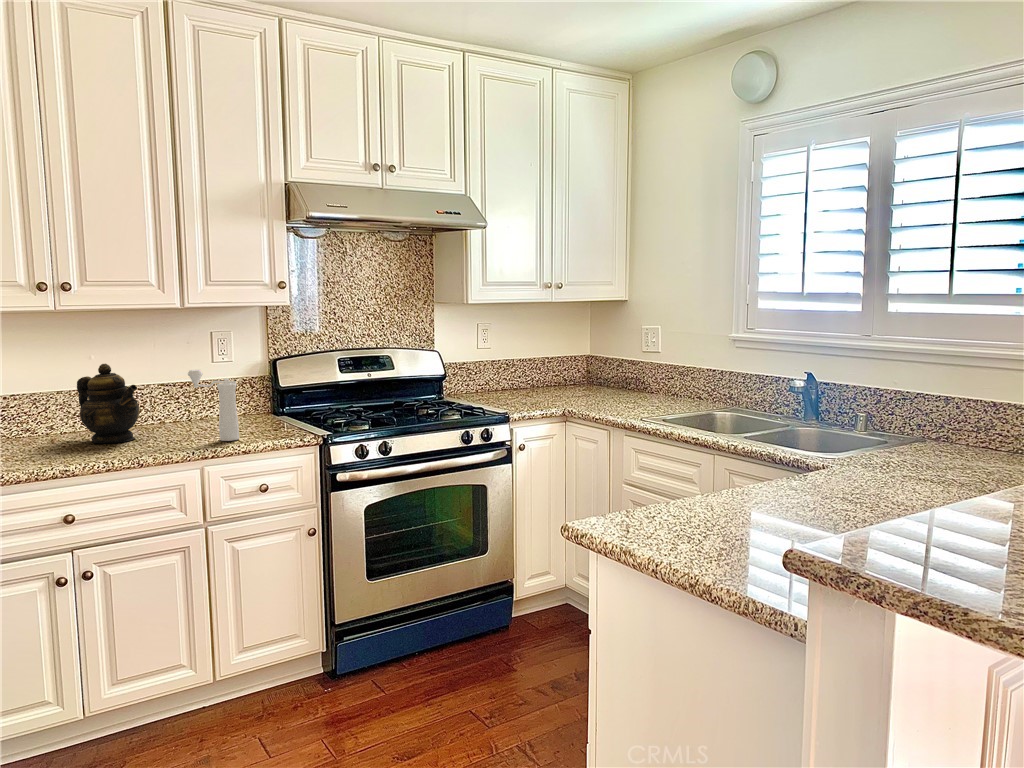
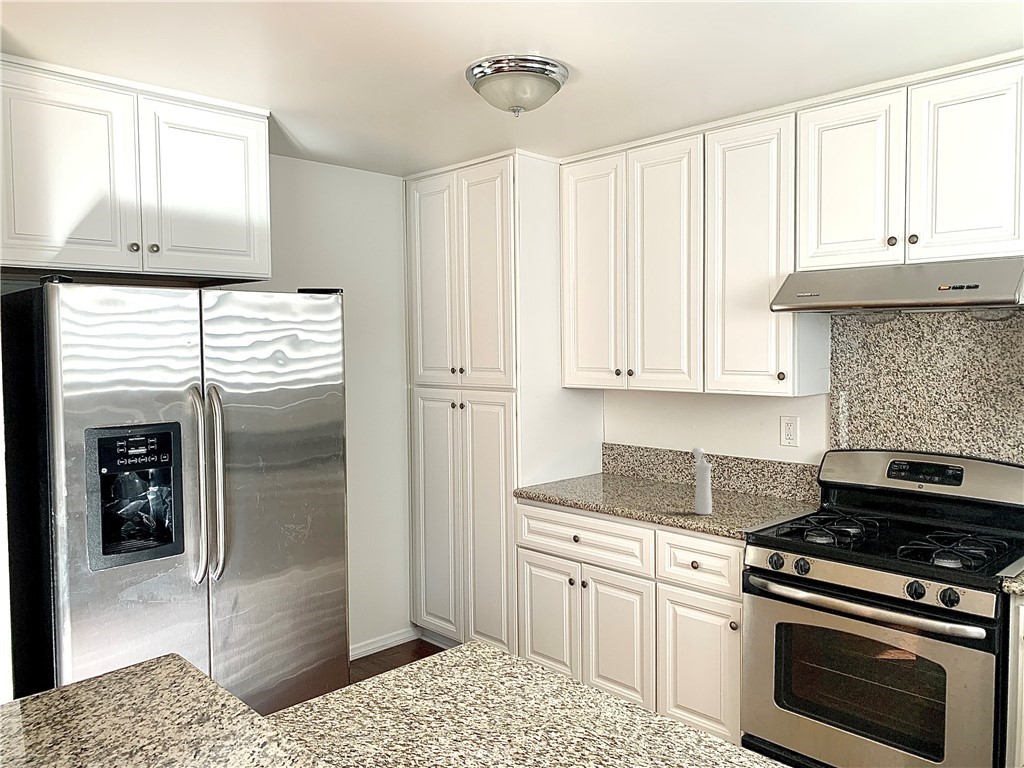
teapot: present [77,364,140,443] -> none [637,434,684,497]

